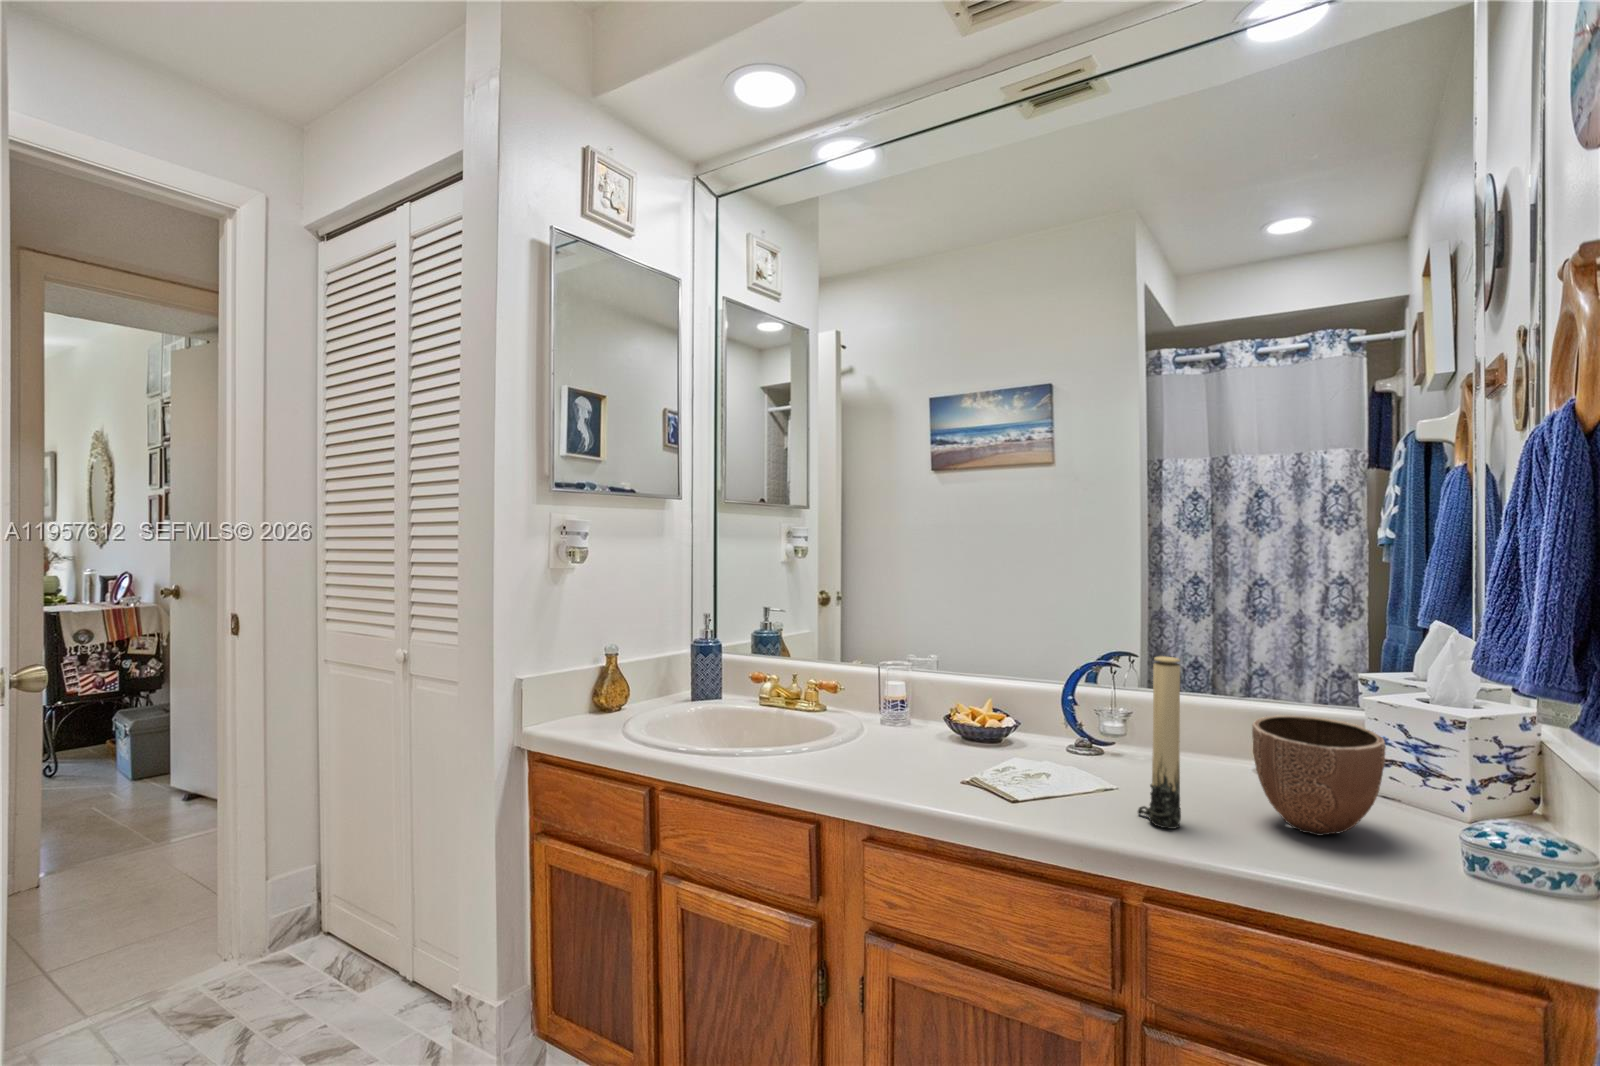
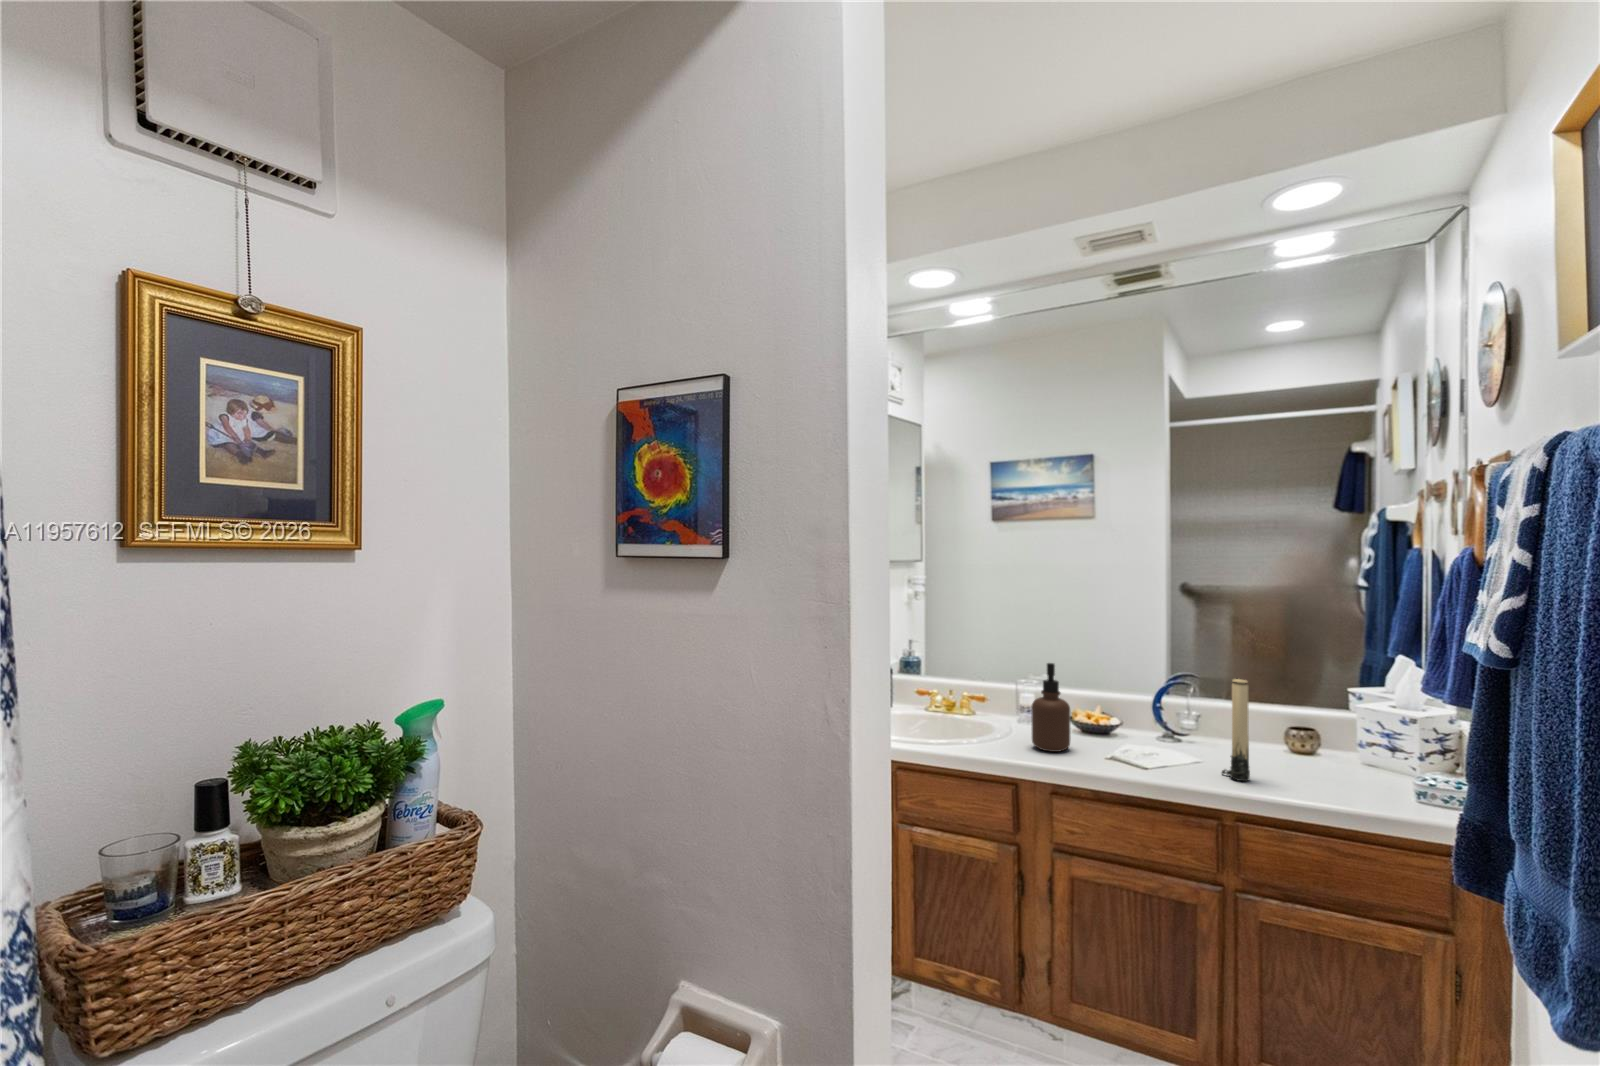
soap dispenser: none [865,634,922,771] -> present [1032,663,1070,752]
decorative bowl: present [1252,715,1386,836] -> none [1290,715,1370,784]

